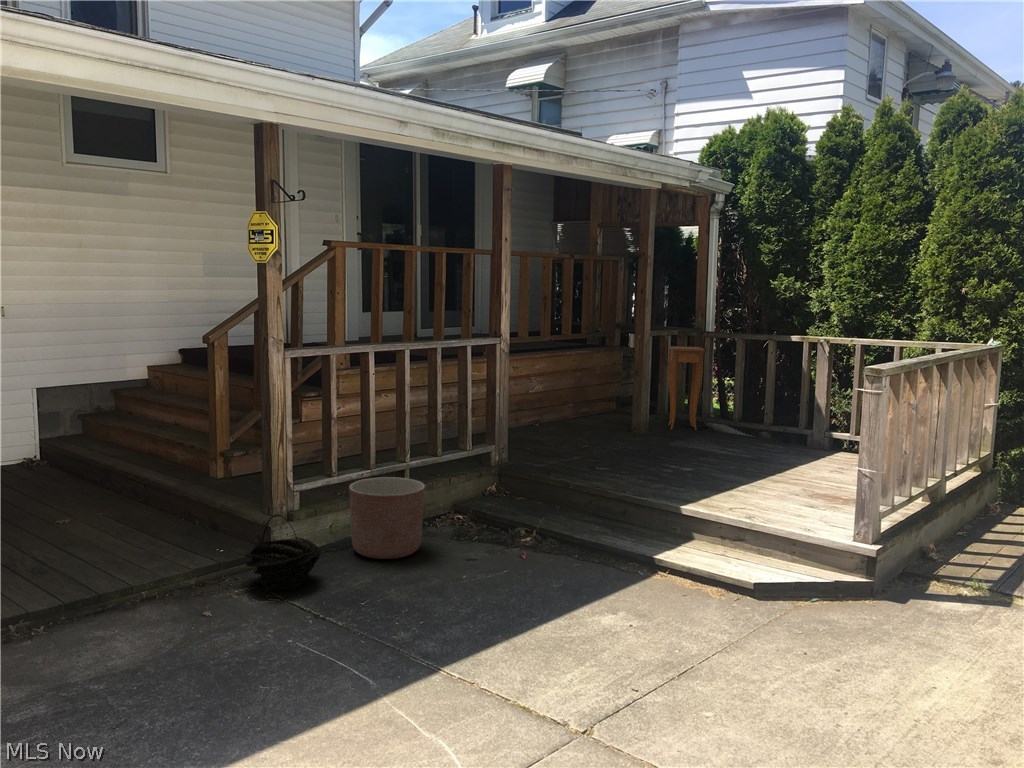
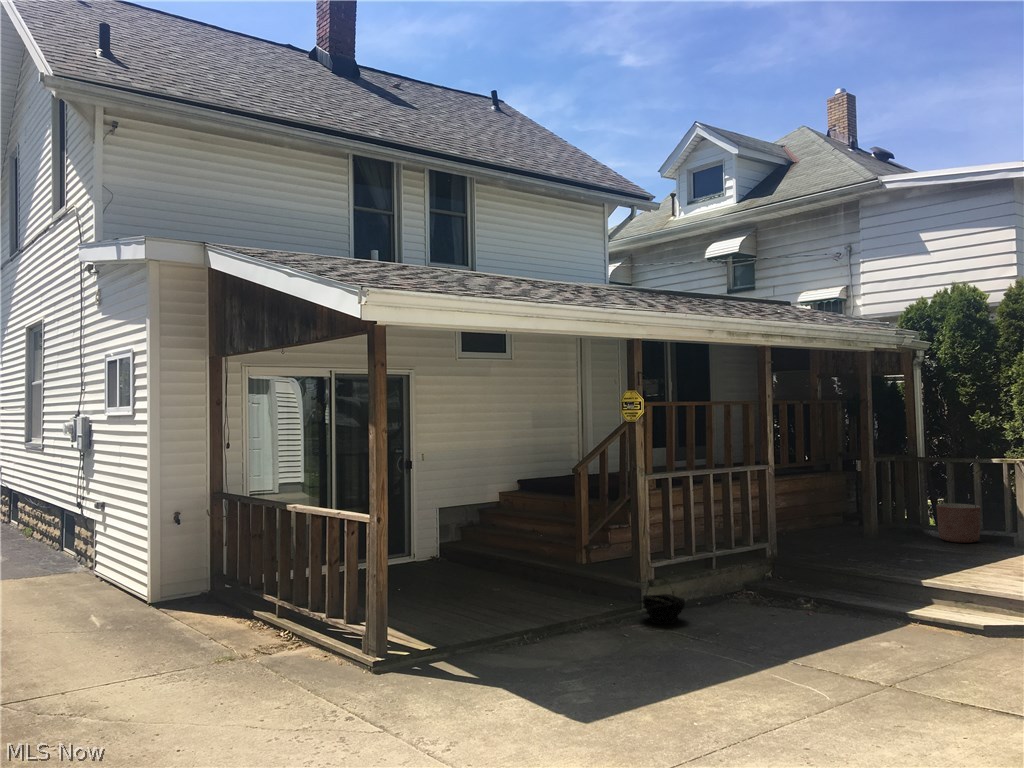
side table: present [668,346,705,430] -> none [889,470,920,534]
planter: present [349,477,425,559] -> present [936,504,980,543]

